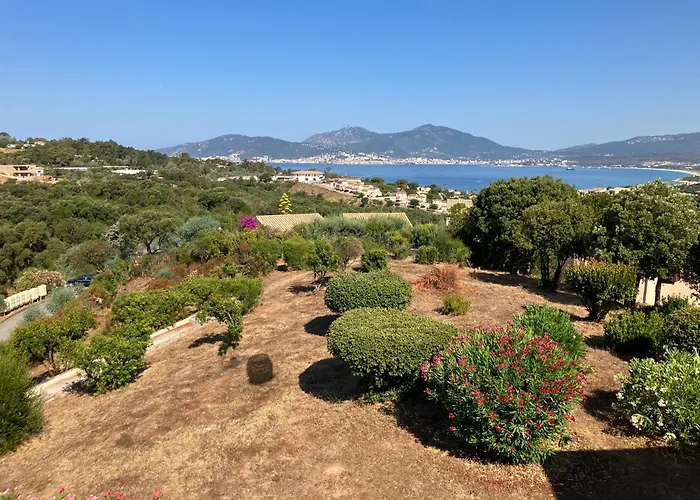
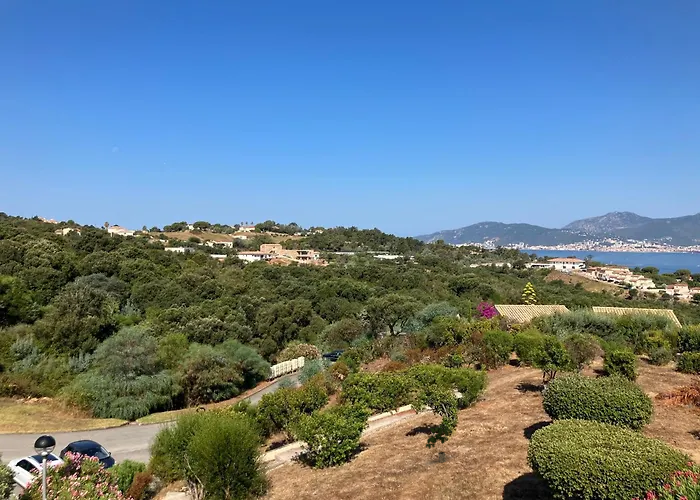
woven basket: present [246,354,273,382] -> none [450,453,478,484]

